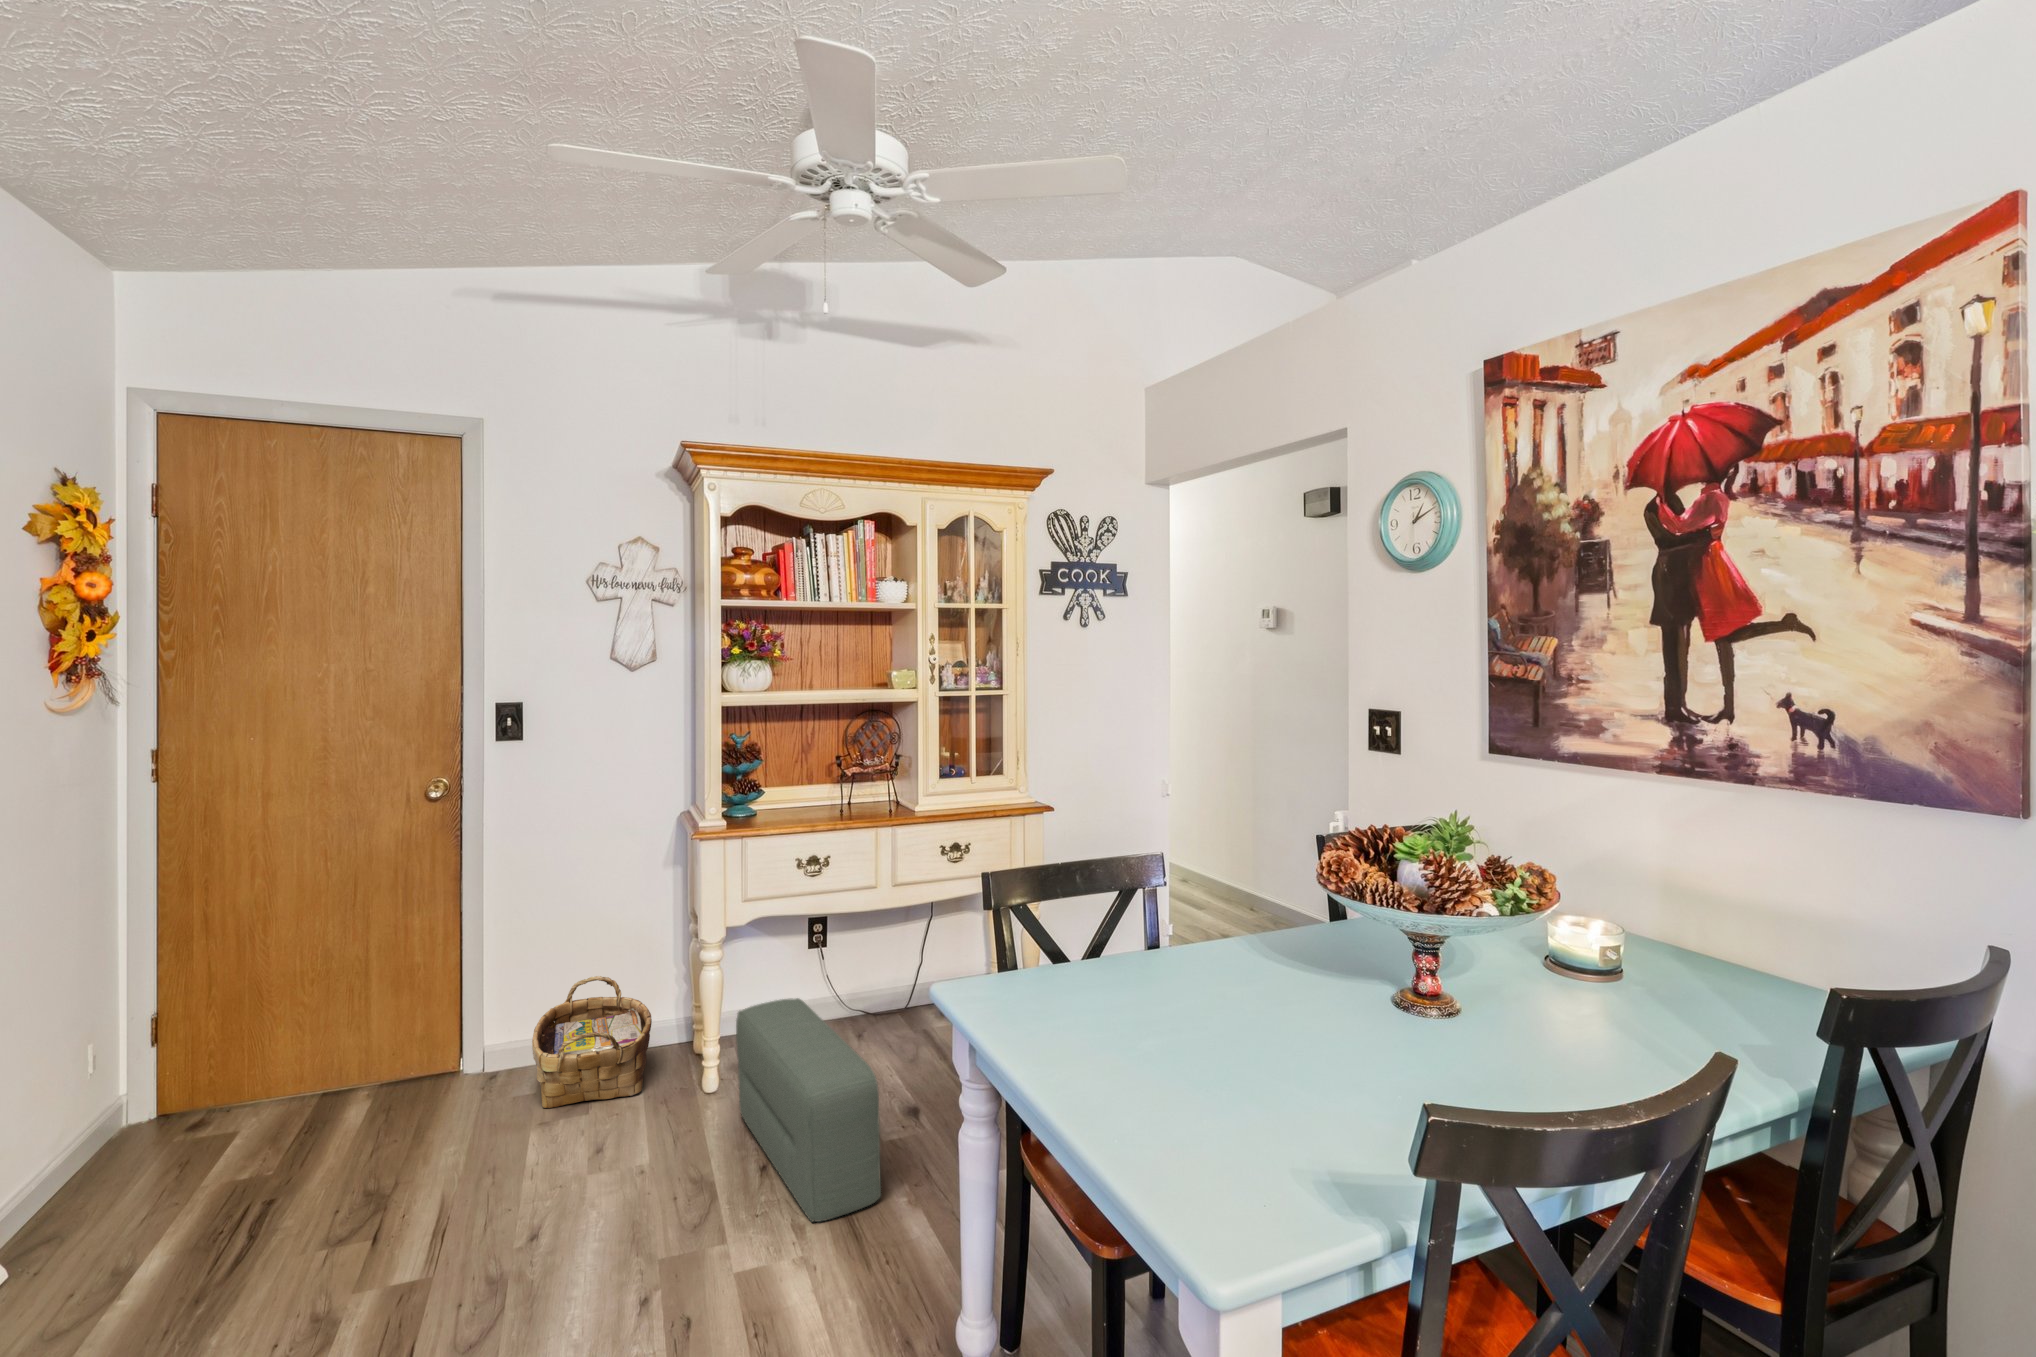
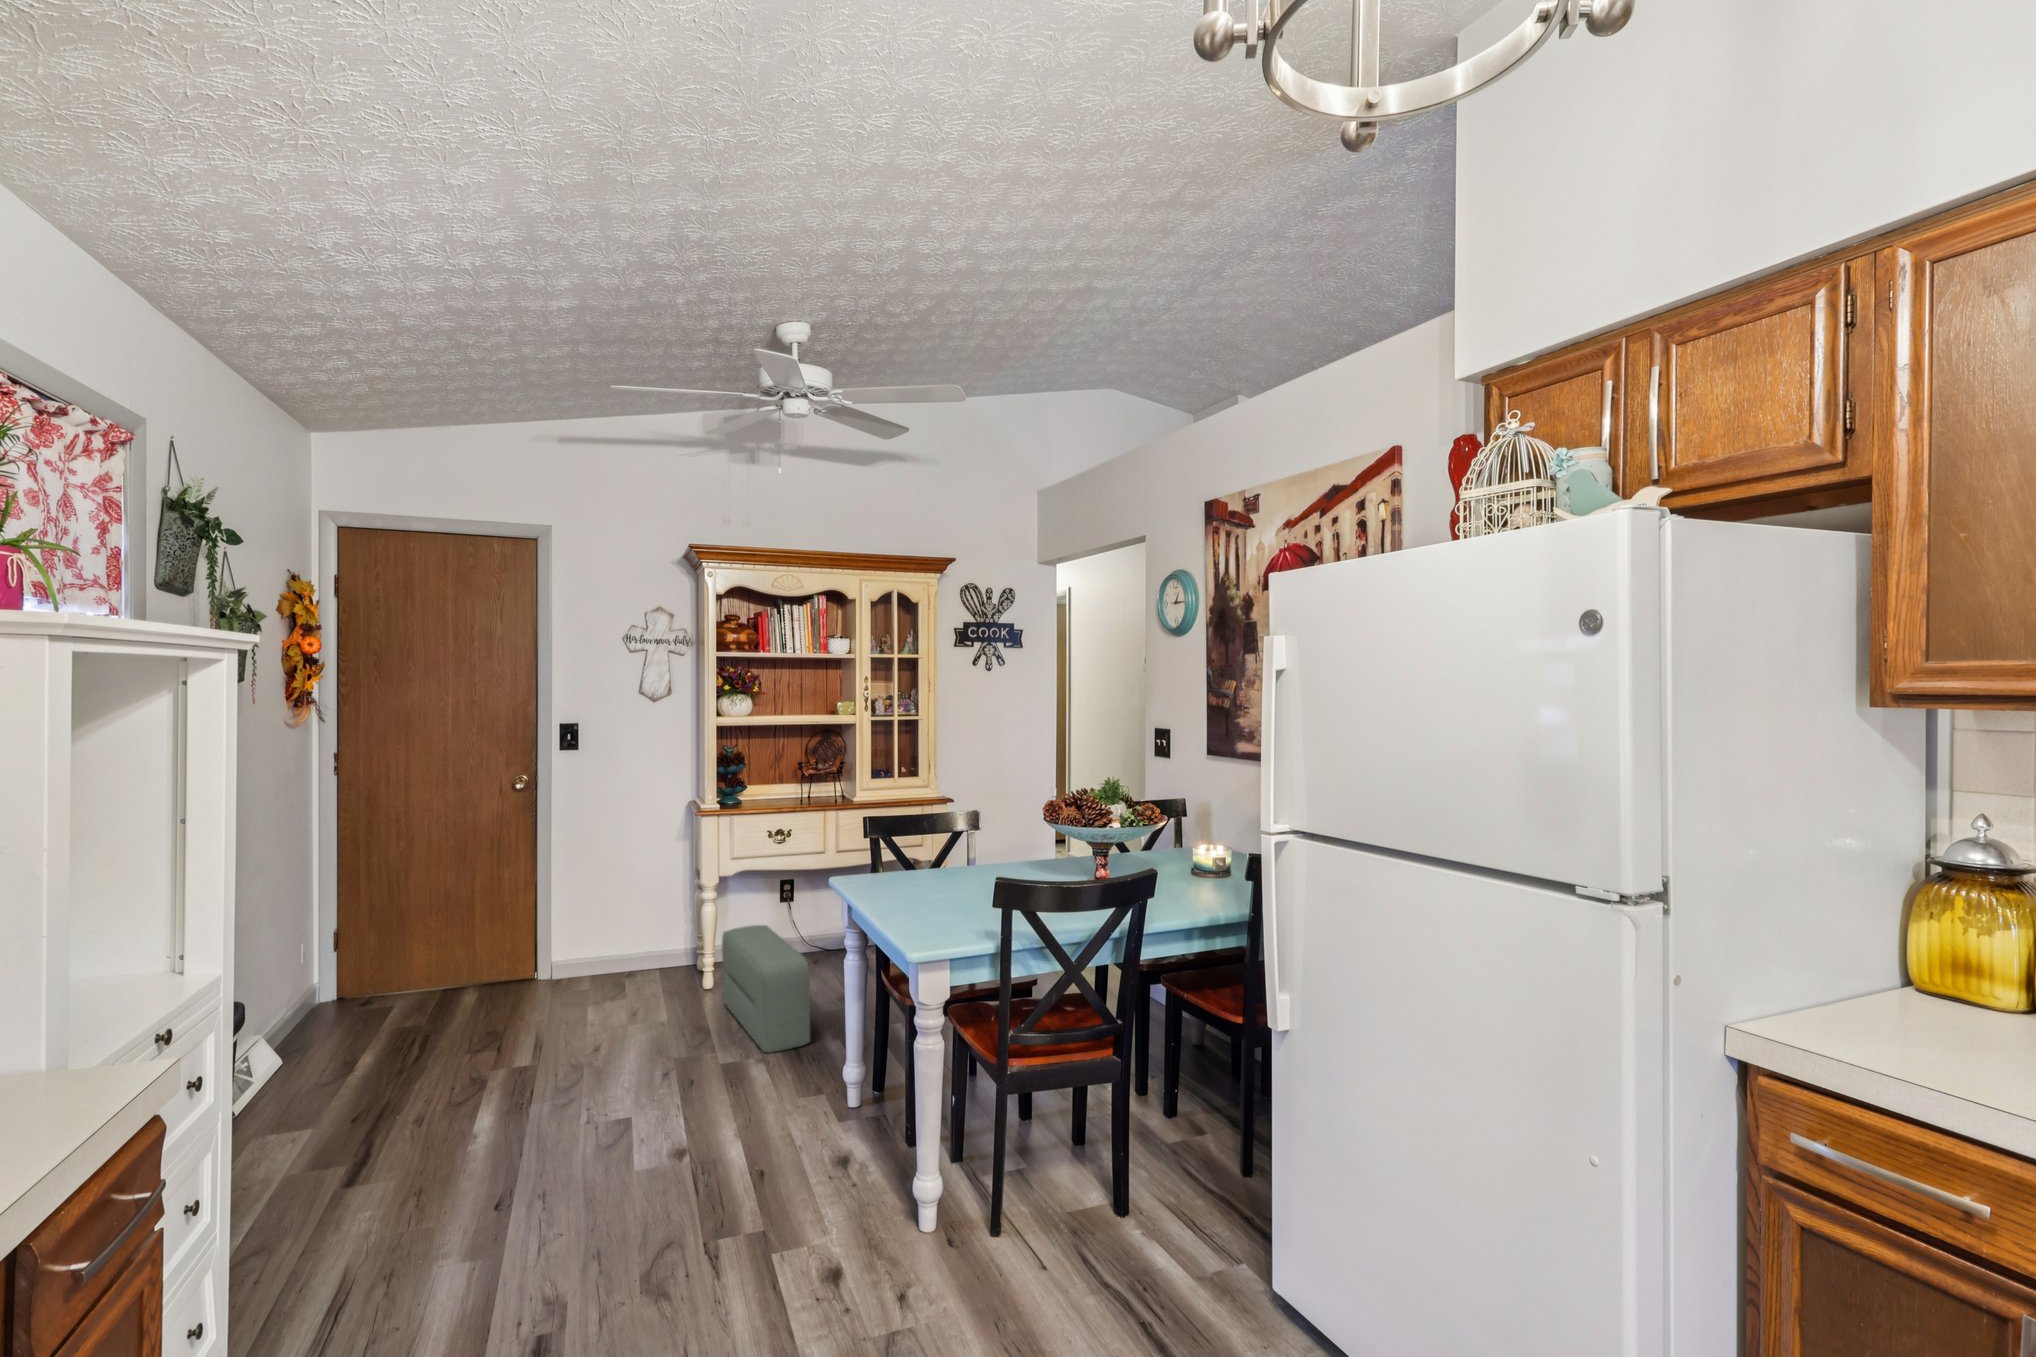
woven basket: present [532,976,652,1108] -> none [584,916,665,1000]

